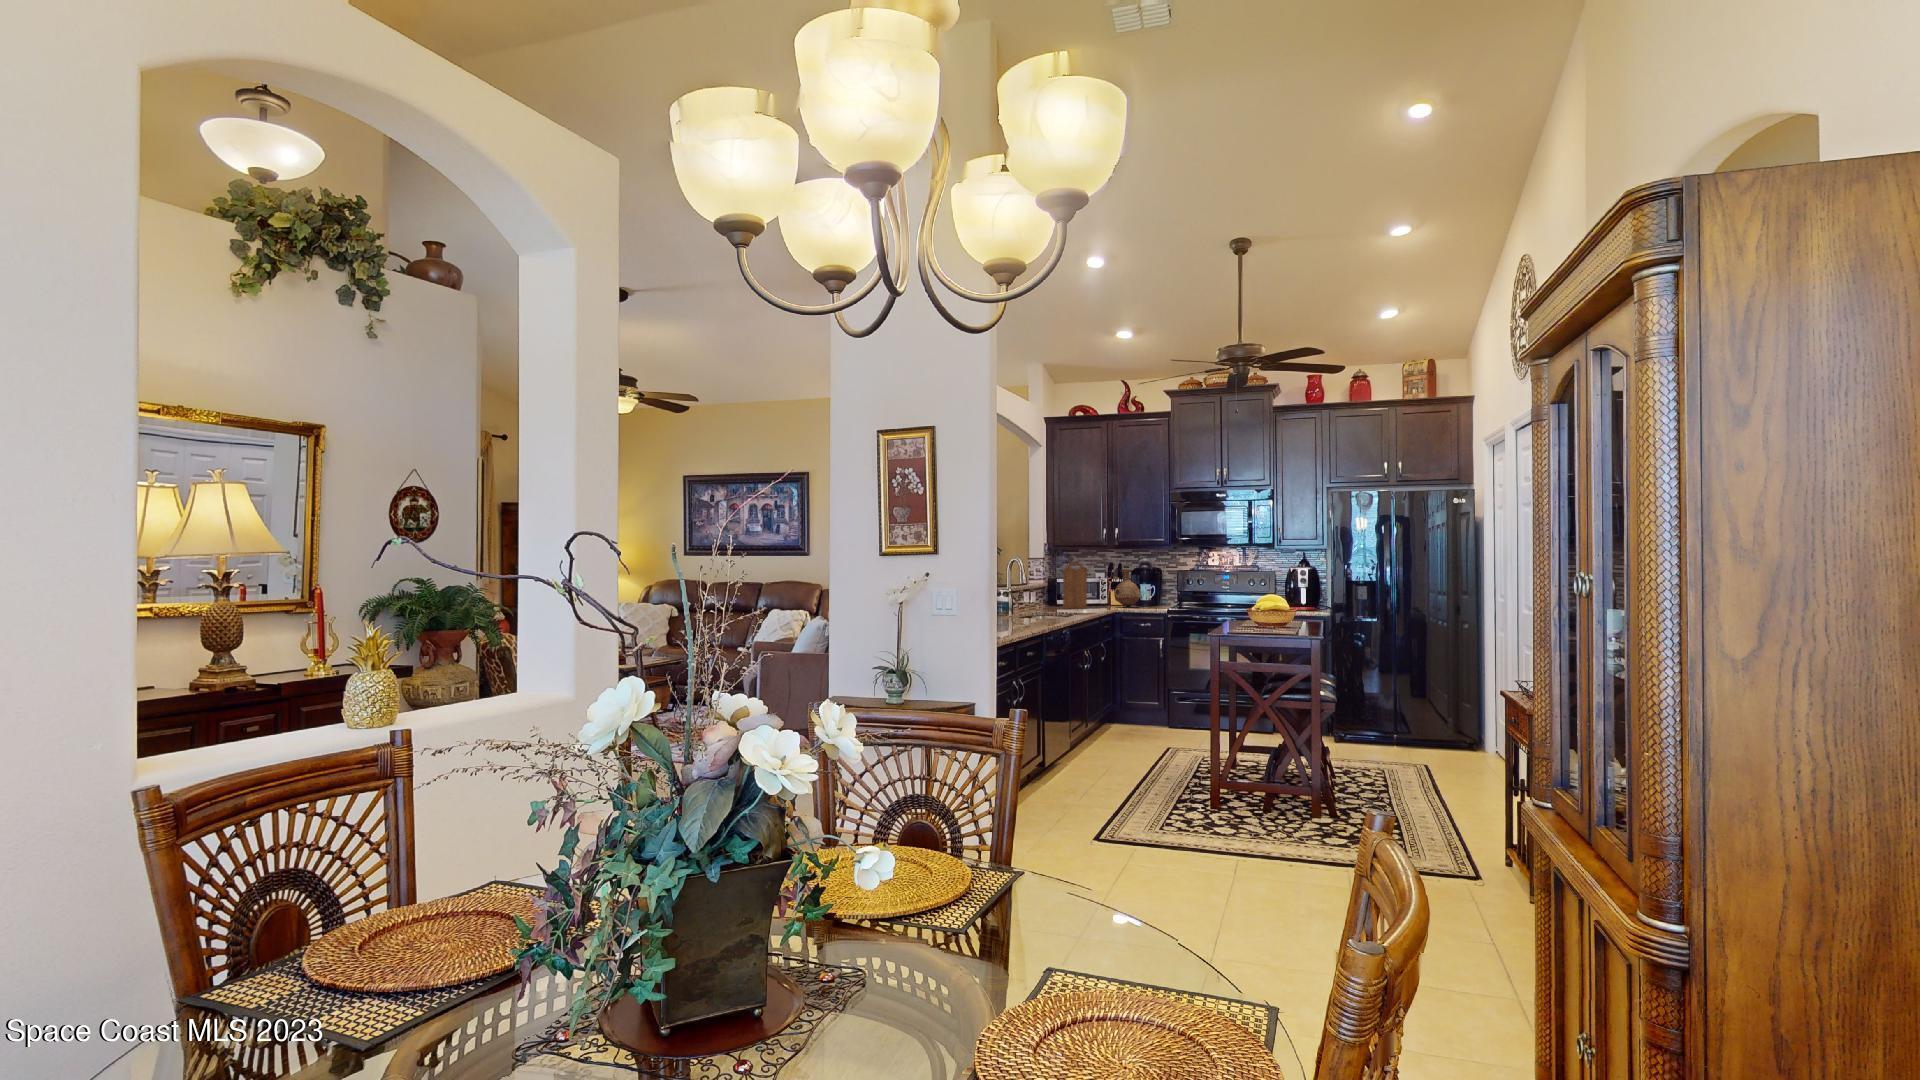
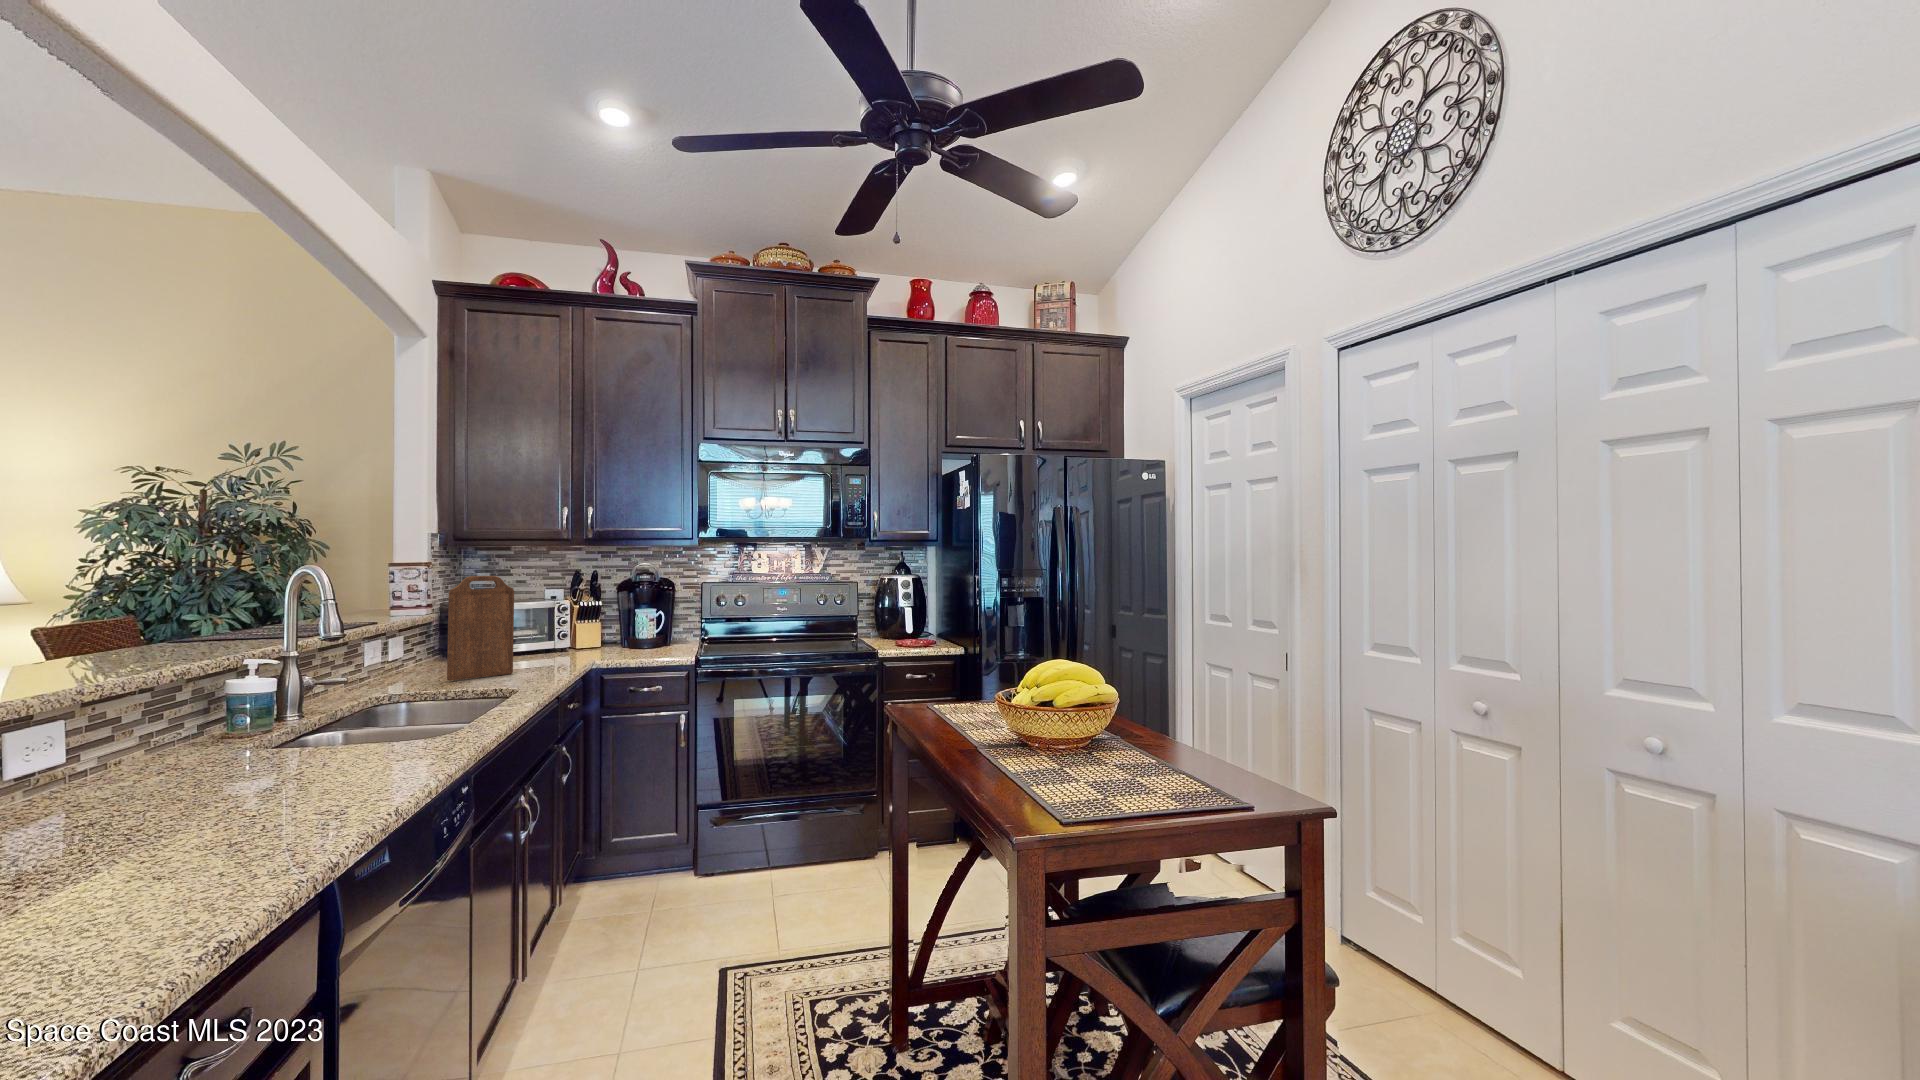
vase: present [1114,569,1140,607] -> none [581,584,635,656]

